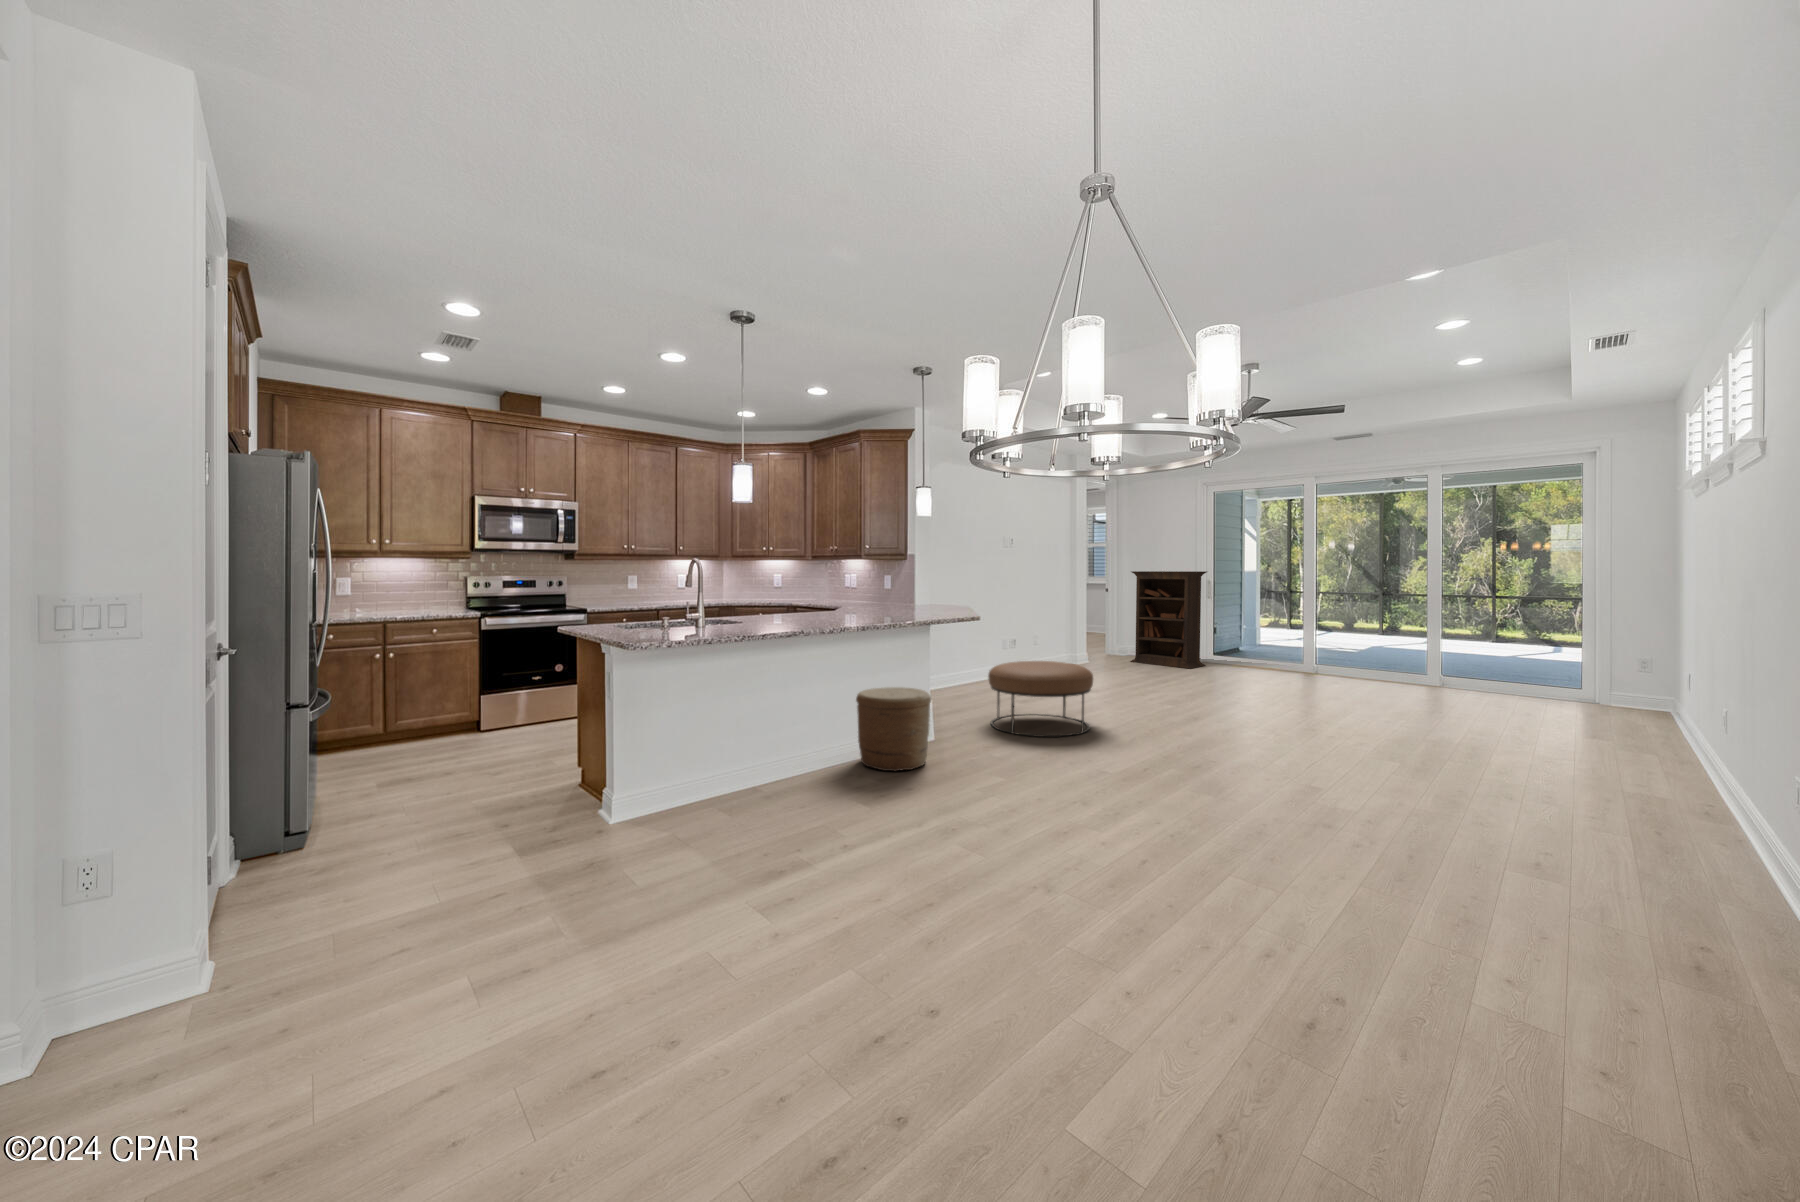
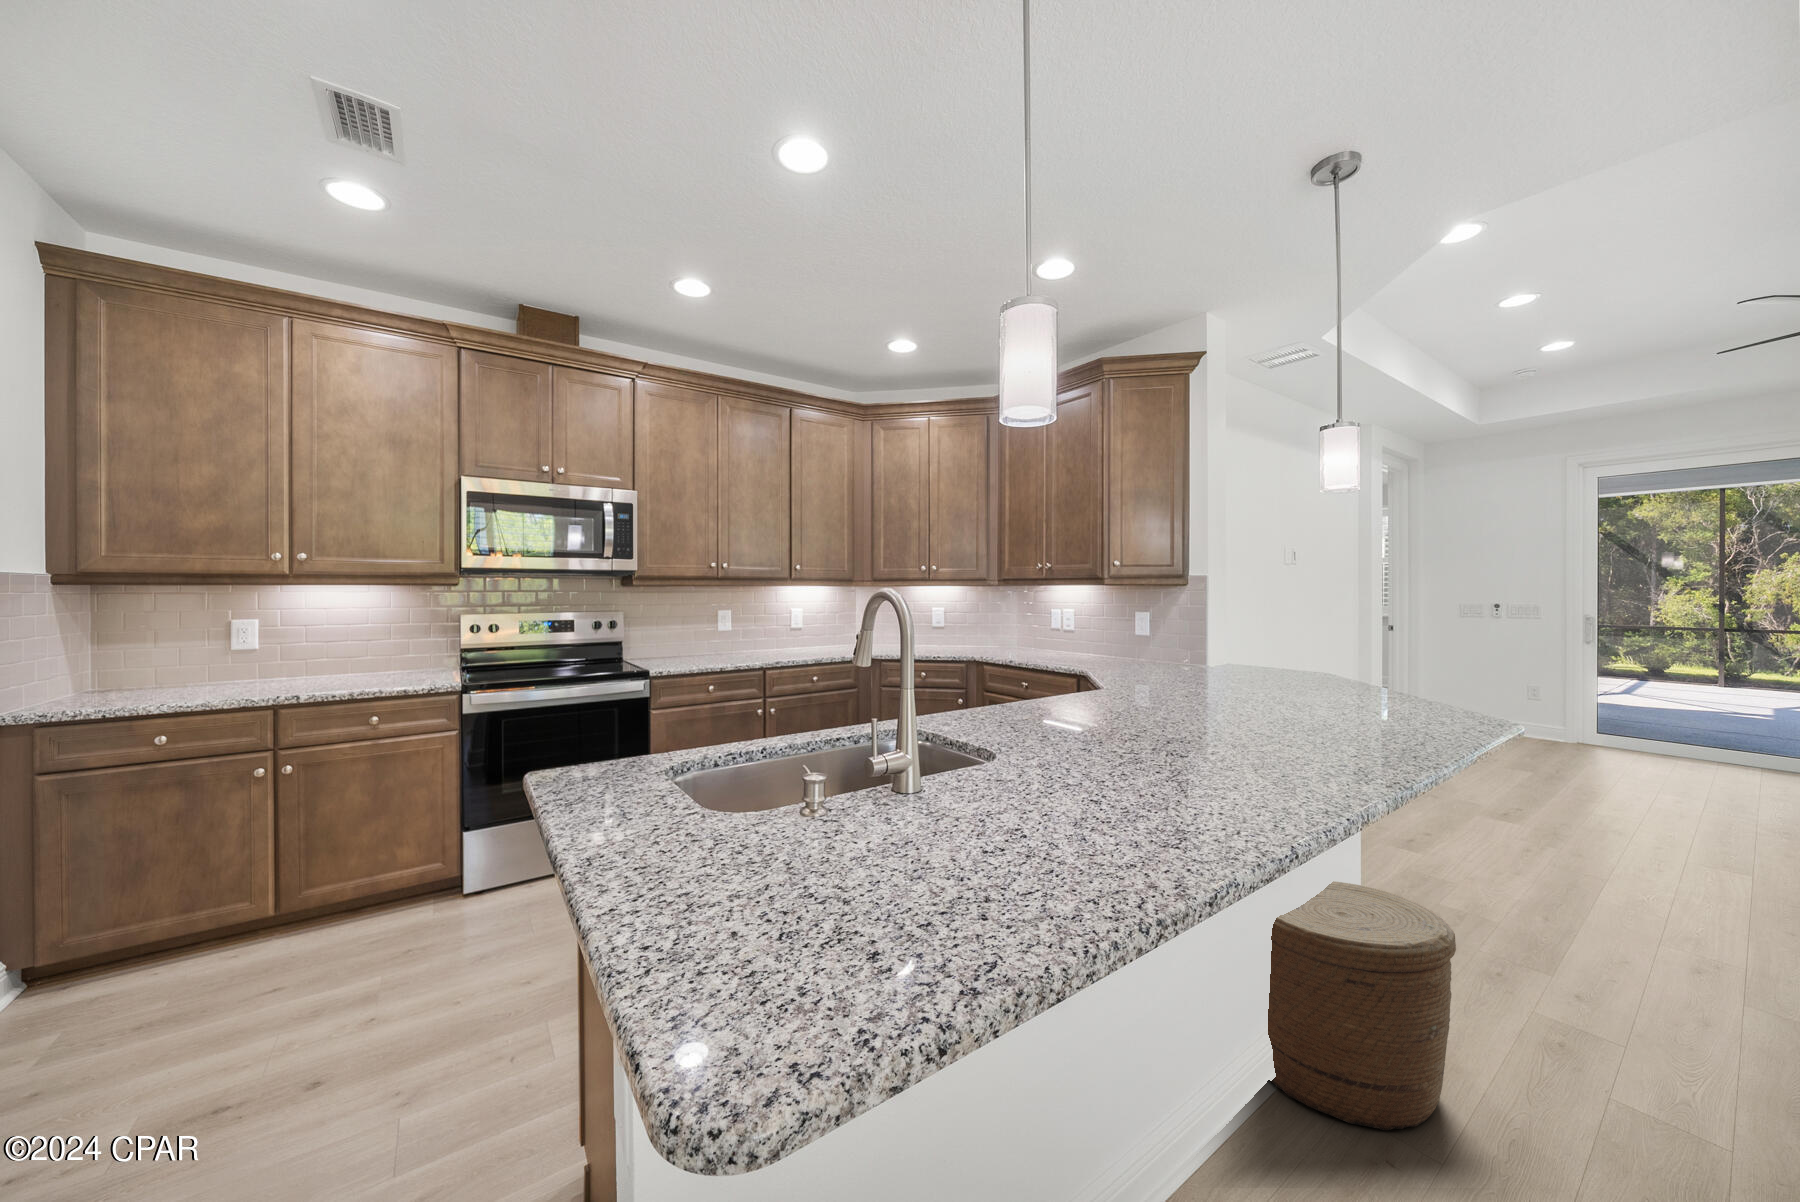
bookcase: present [1130,571,1207,668] -> none [1510,601,1671,770]
ottoman: present [988,661,1093,737] -> none [1425,788,1710,984]

